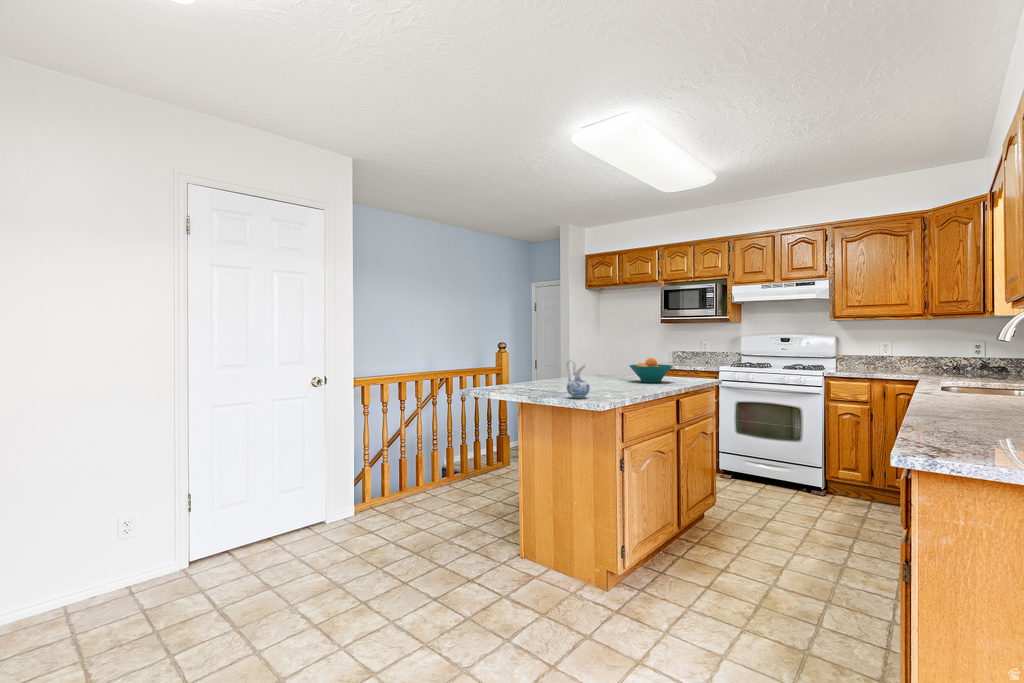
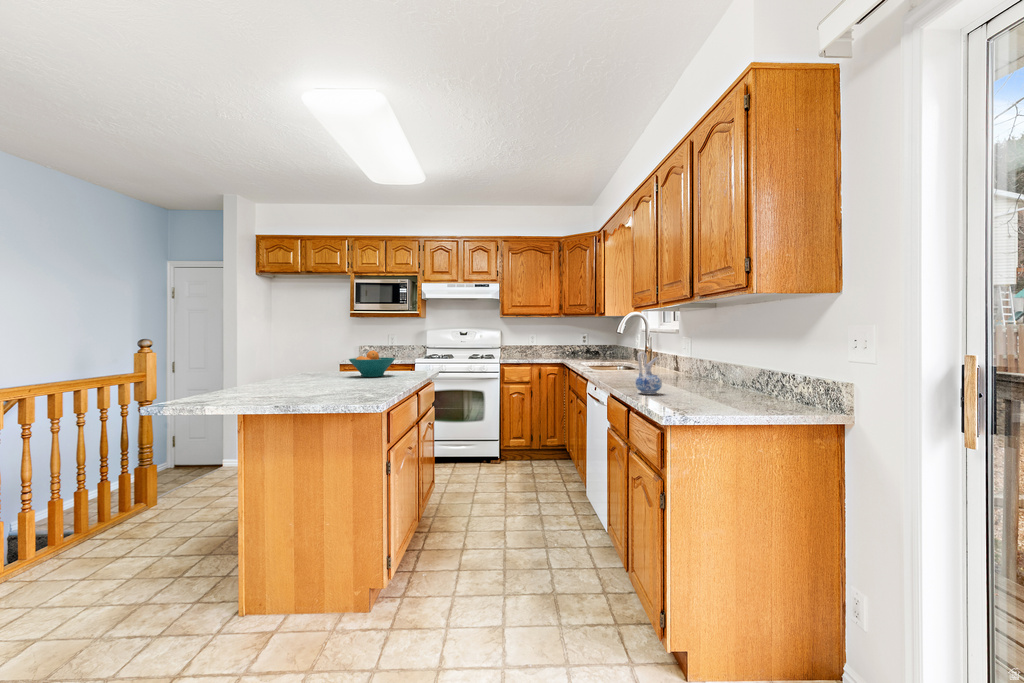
ceramic pitcher: present [567,360,590,398] -> present [635,352,662,394]

